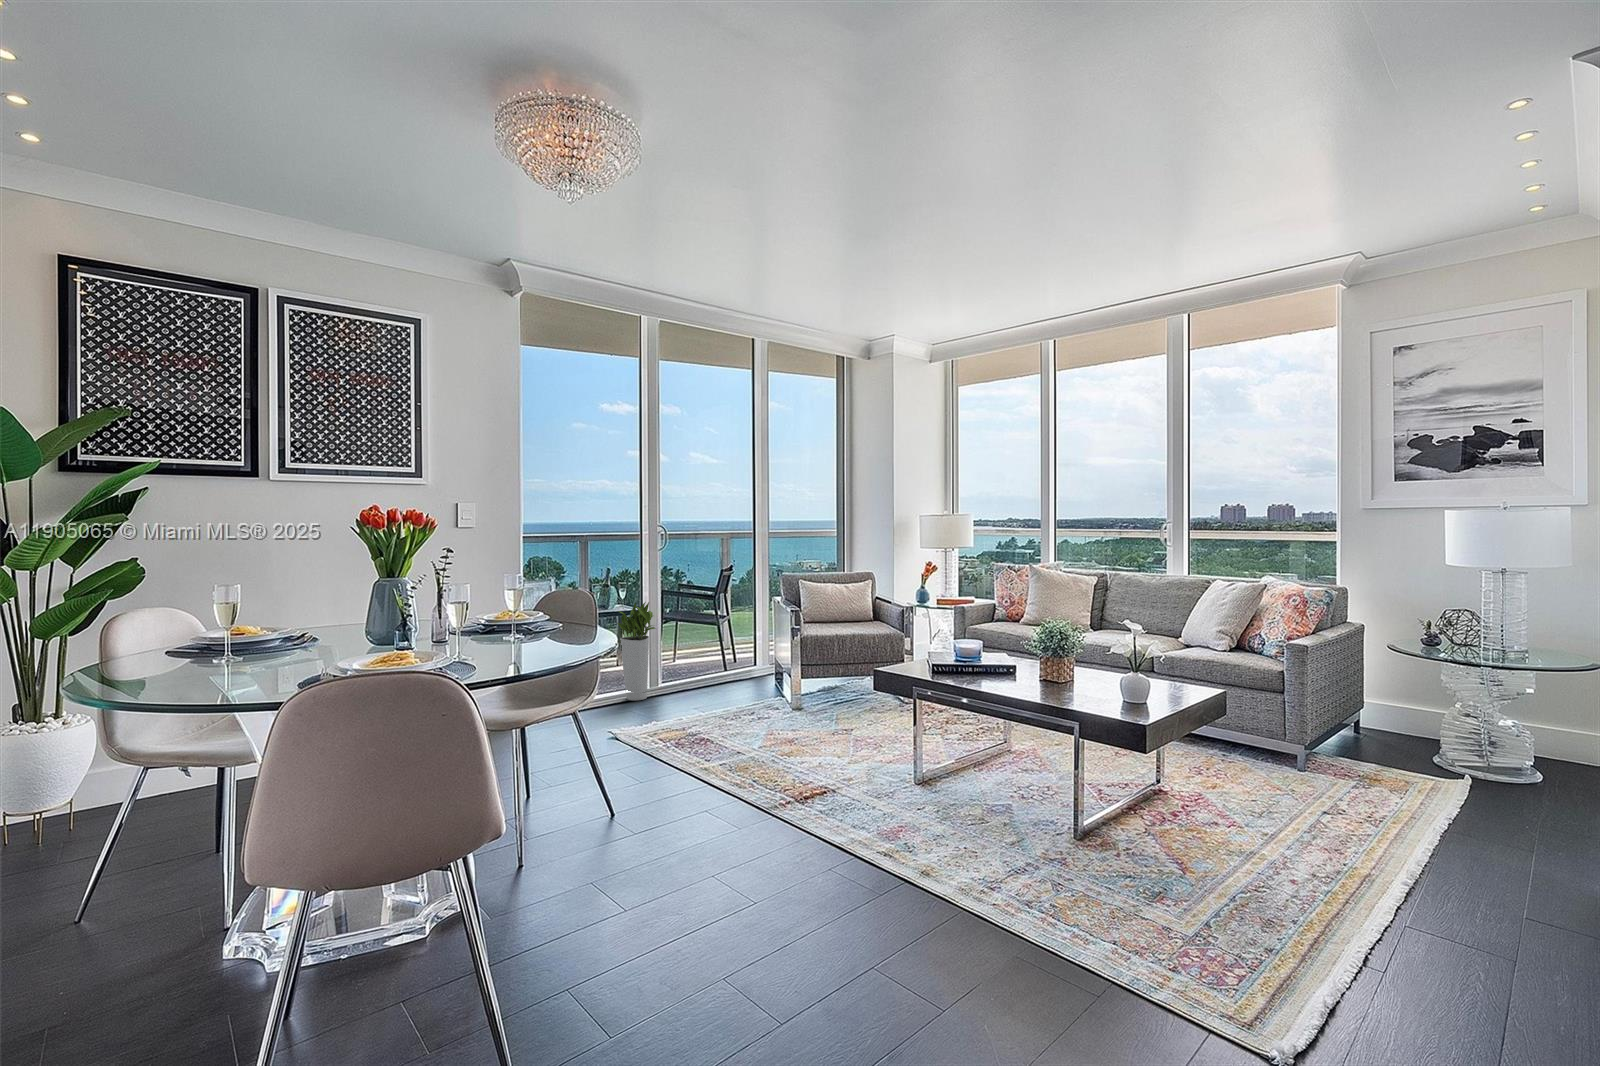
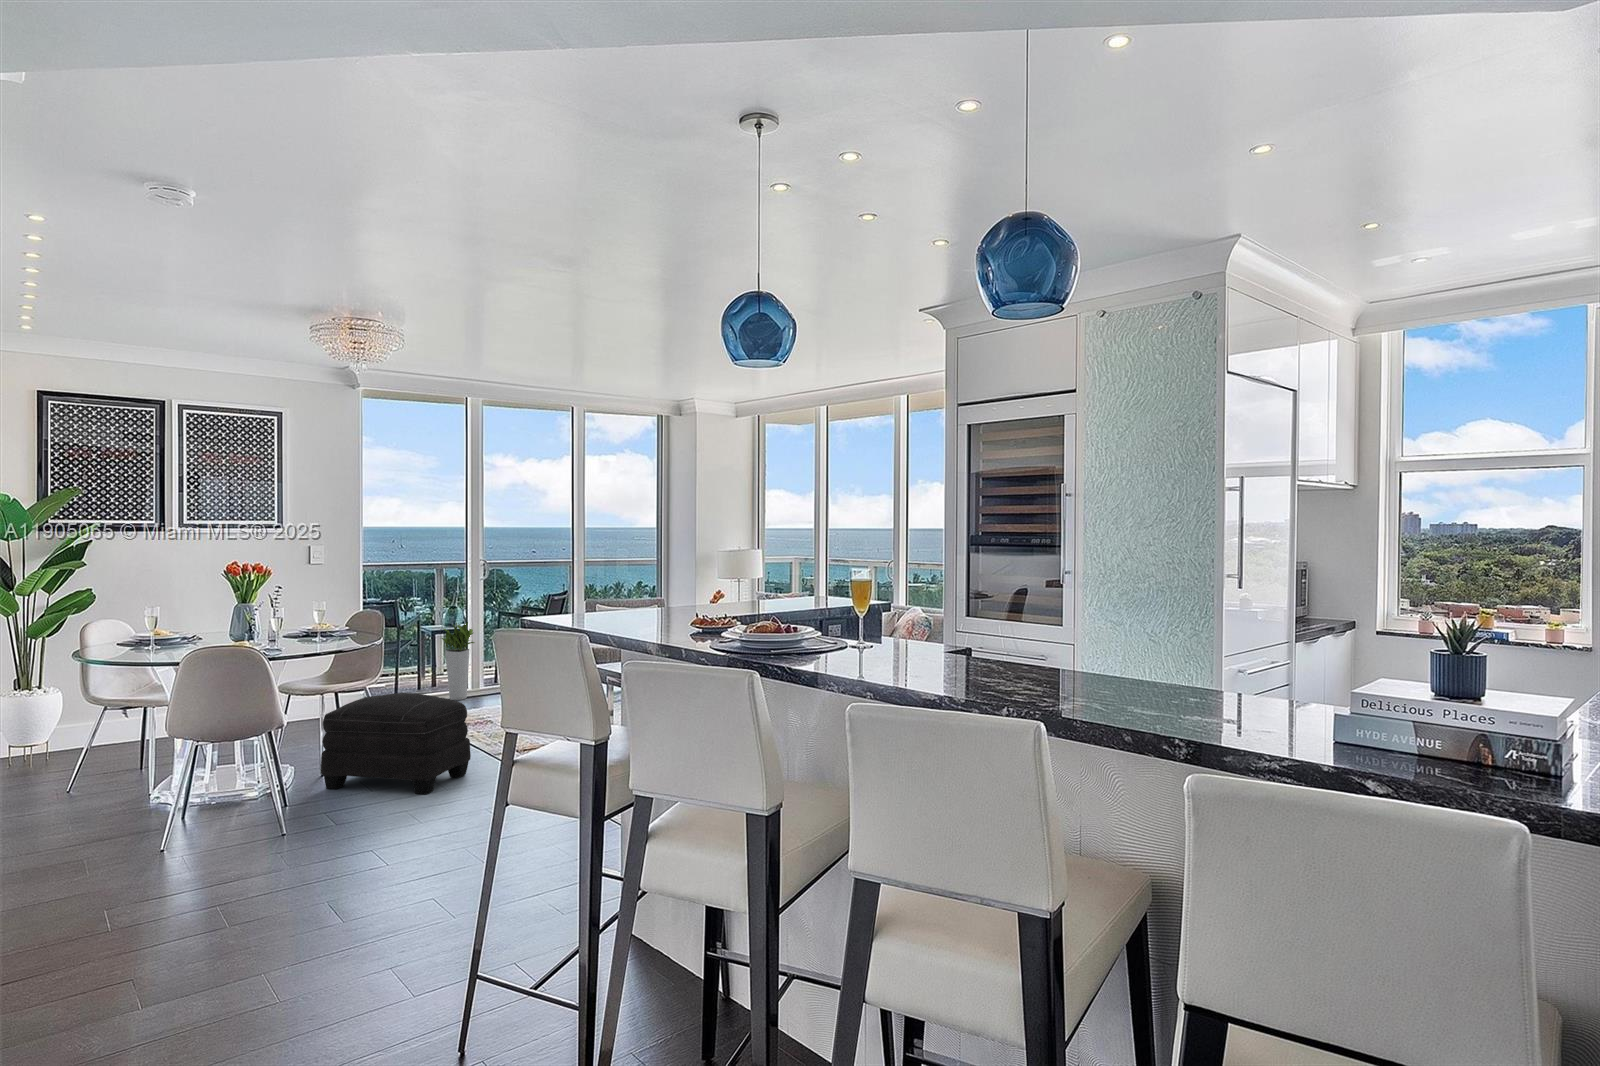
ottoman: none [536,728,772,926] -> present [321,693,471,794]

